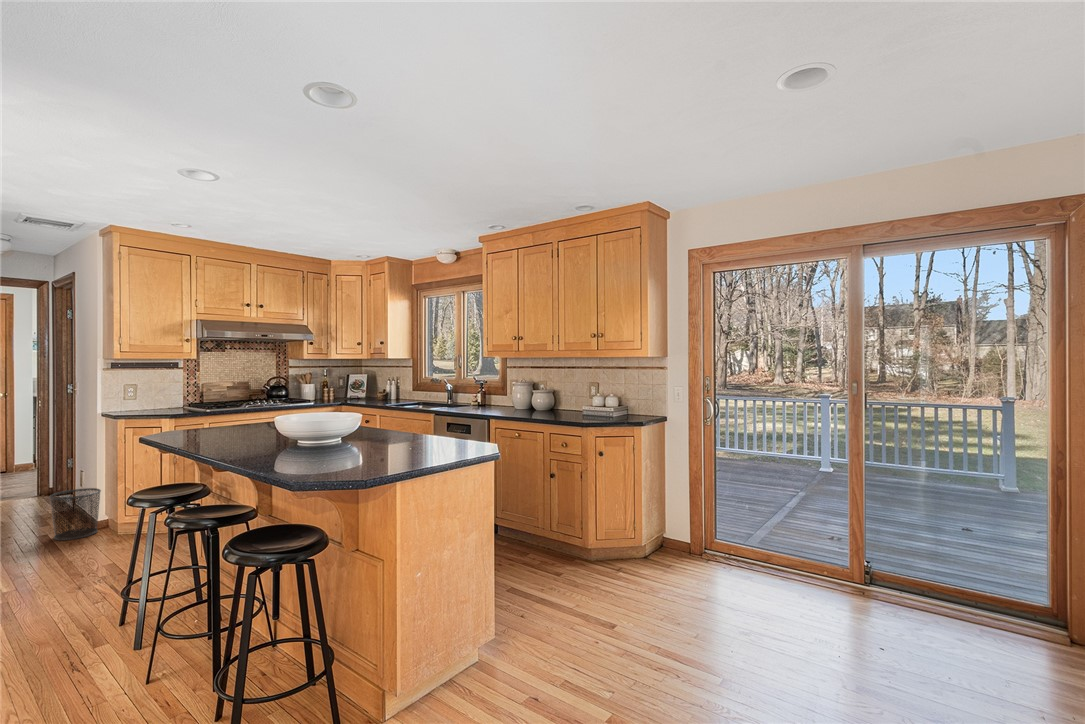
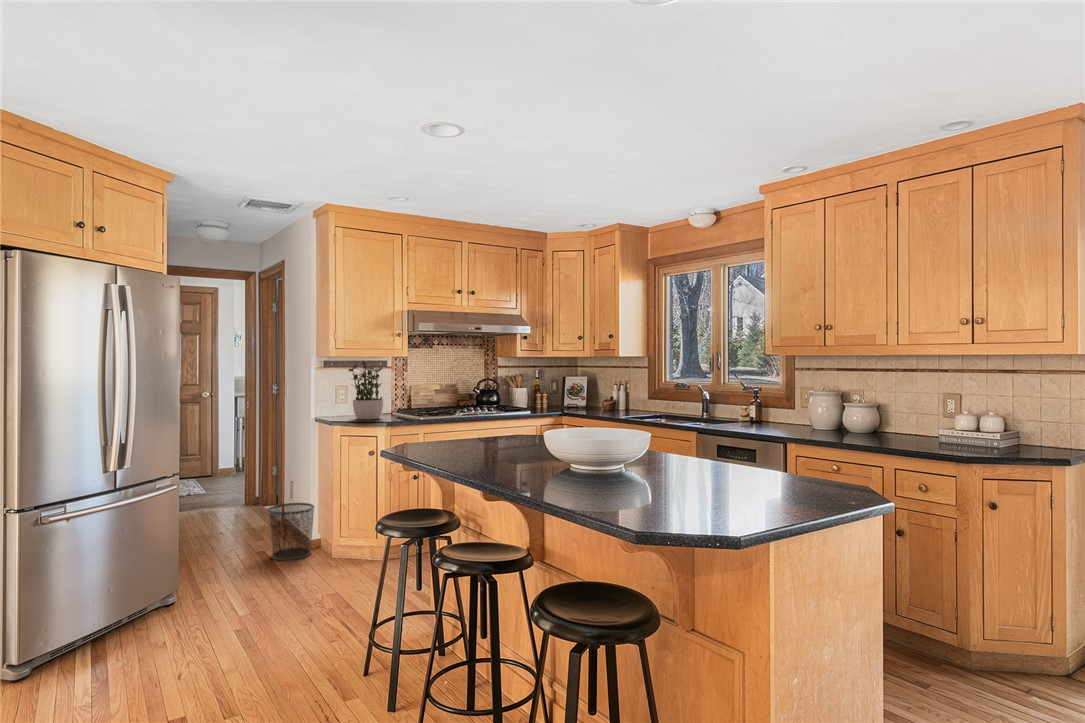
potted plant: none [134,363,173,413] -> present [349,361,383,419]

